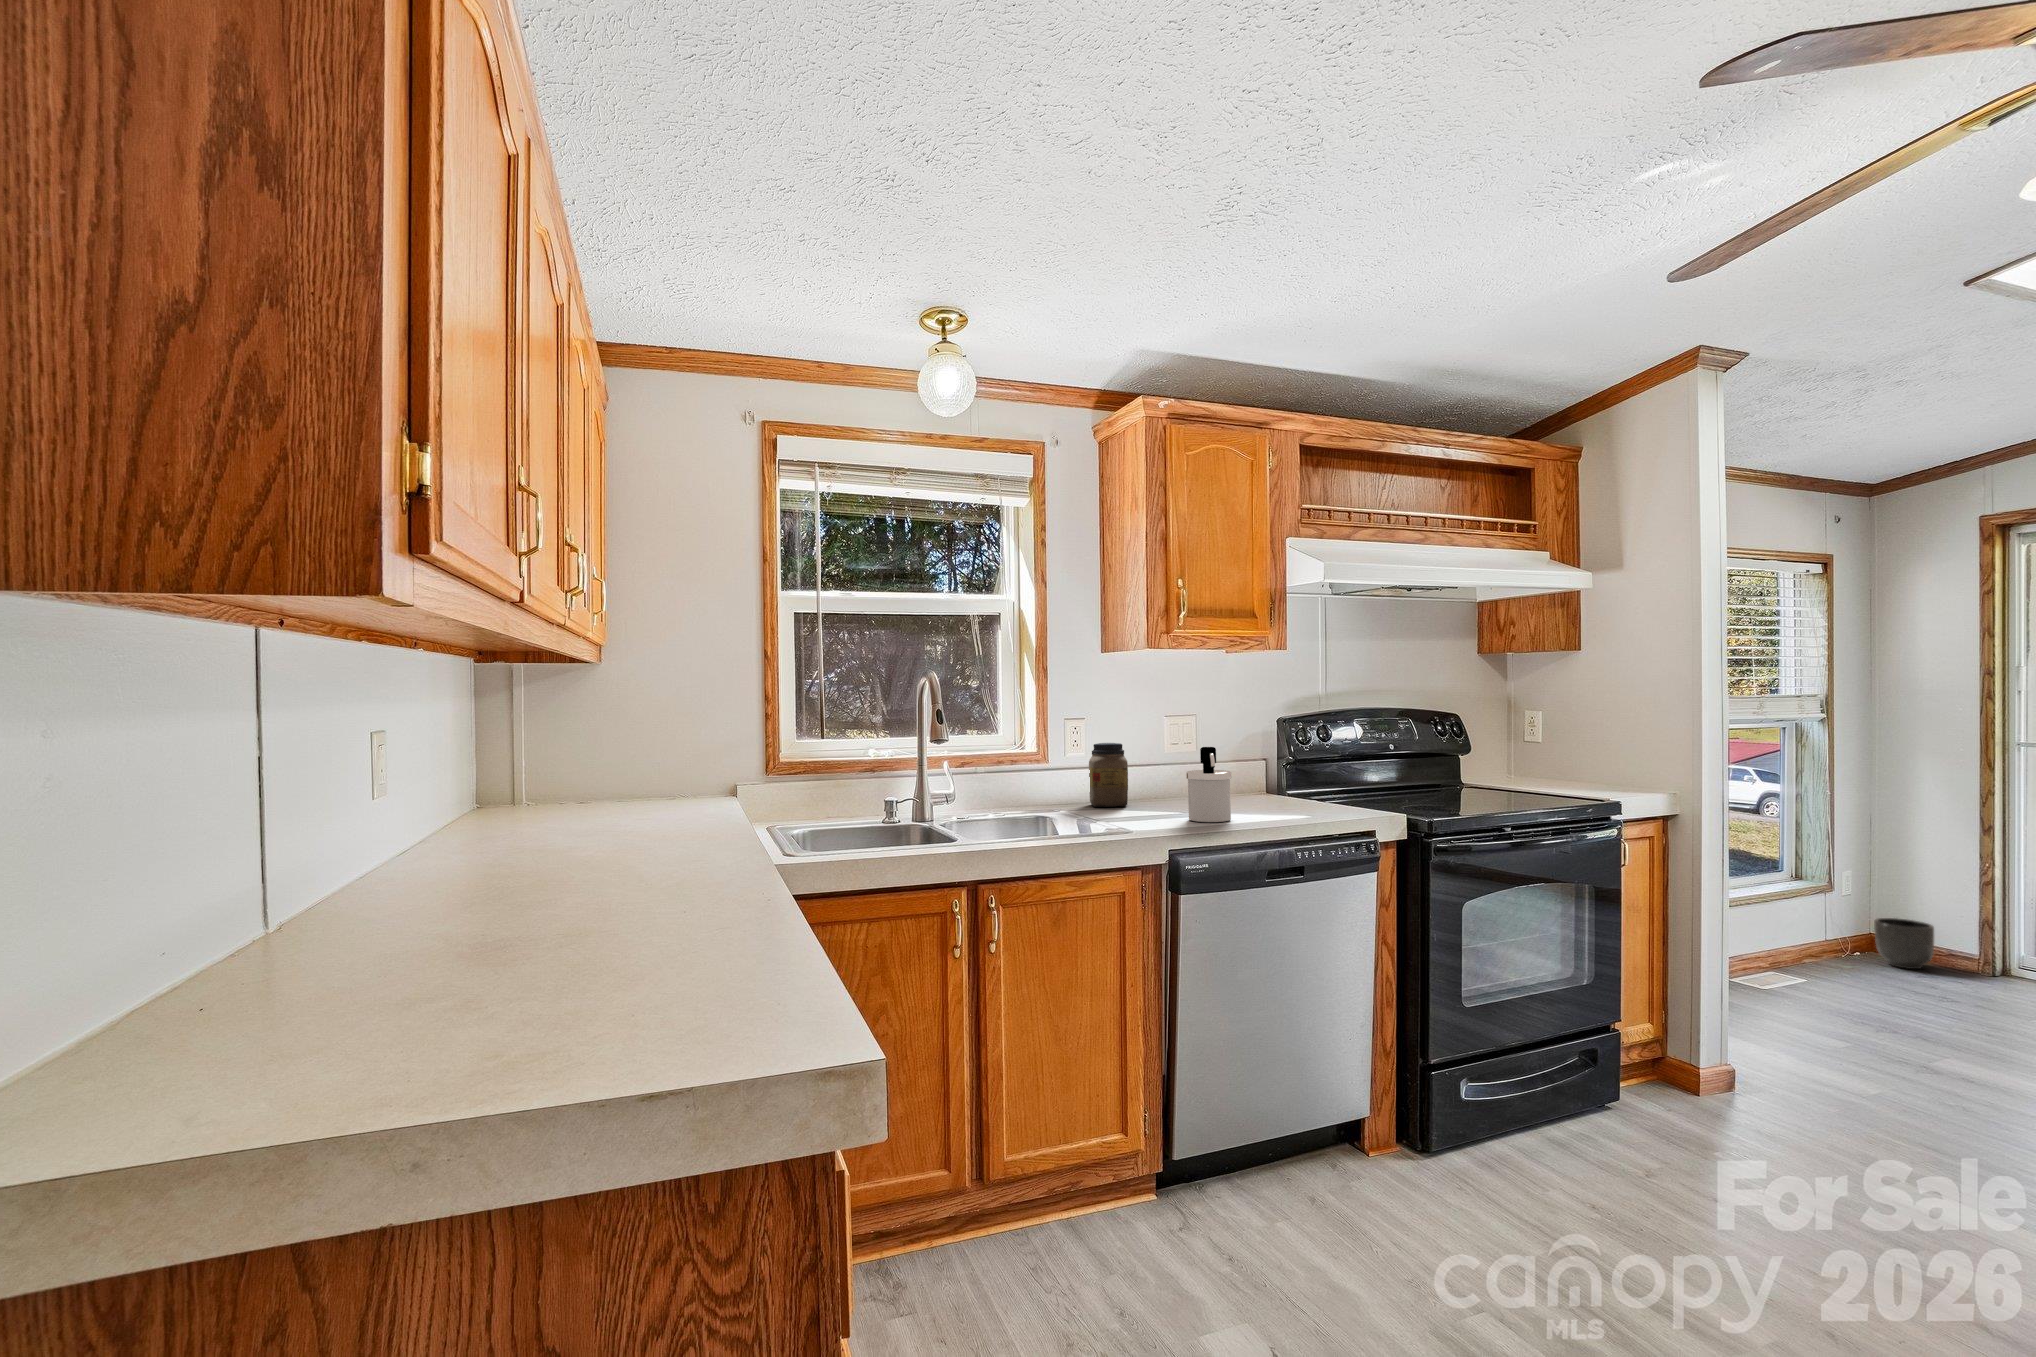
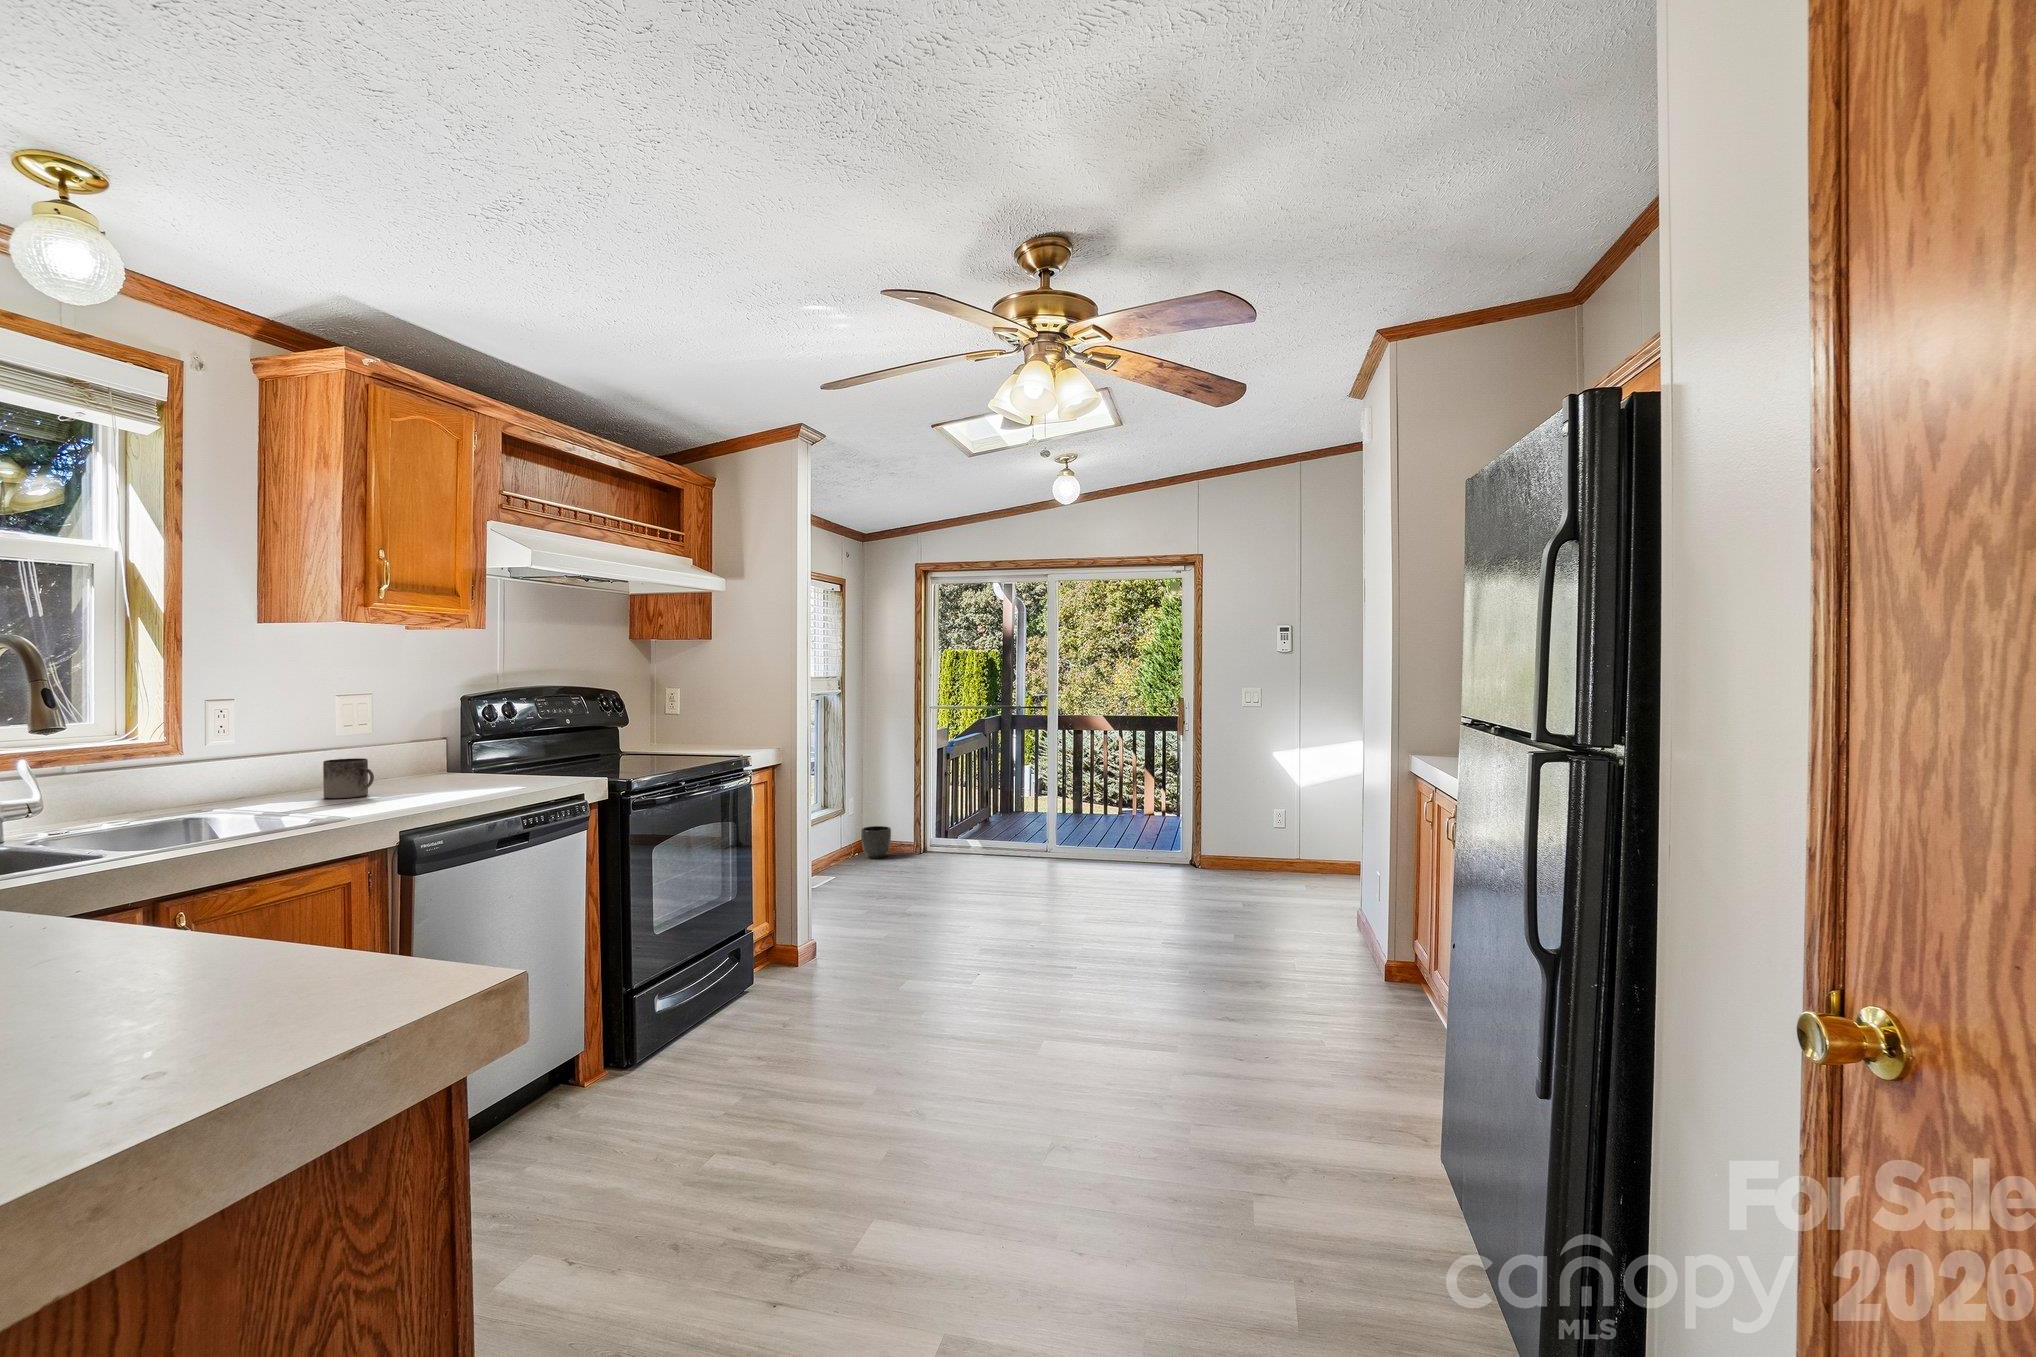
jar: present [1089,743,1128,807] -> none [234,726,295,801]
soap dispenser: present [1186,747,1231,822] -> none [395,725,448,801]
mug: none [1143,775,1179,812] -> present [323,758,374,798]

